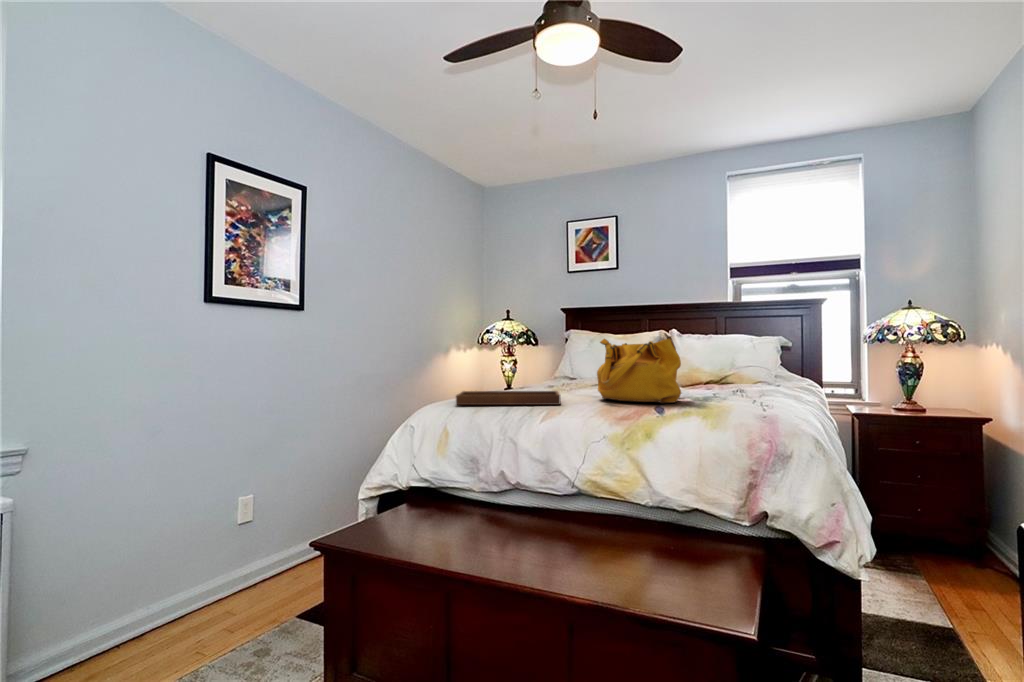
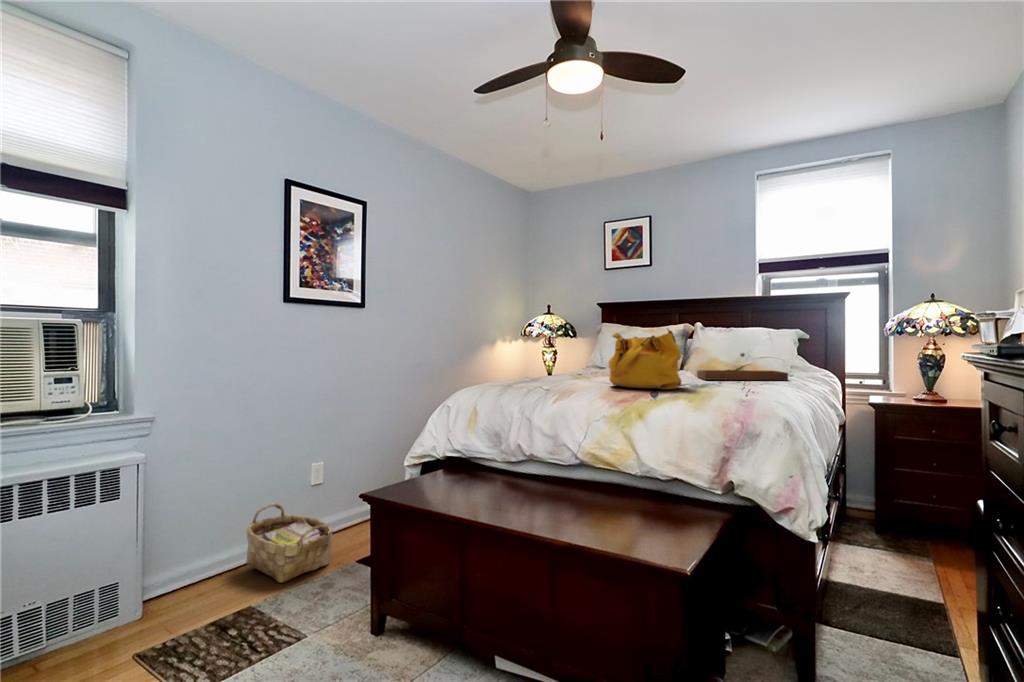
tray: present [456,368,560,405] -> present [697,353,788,380]
woven basket: none [151,550,265,654] -> present [246,504,332,583]

